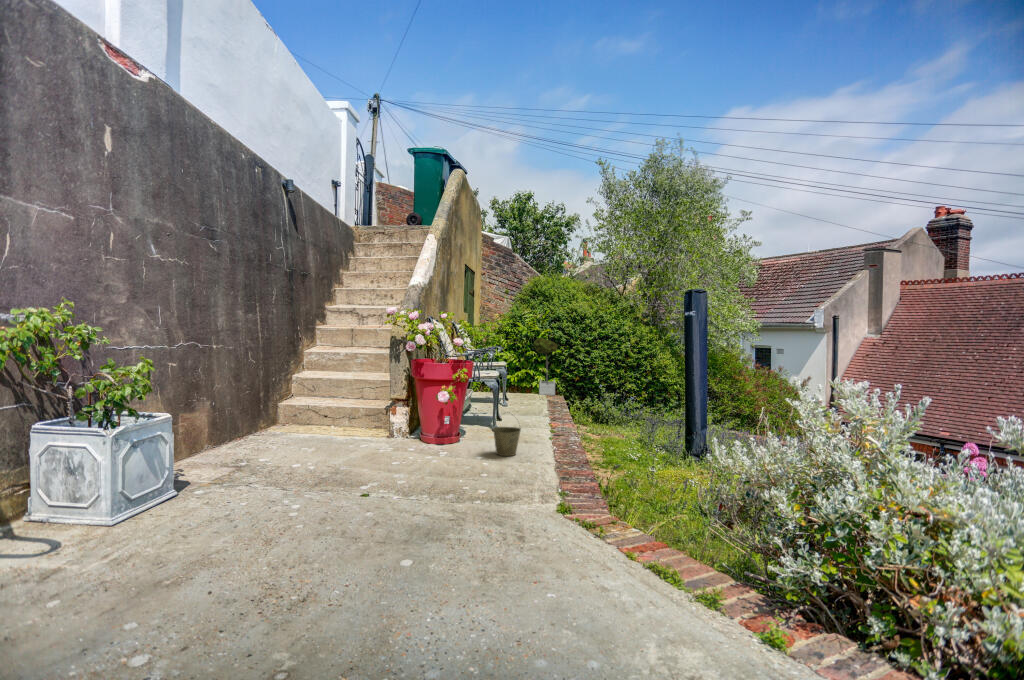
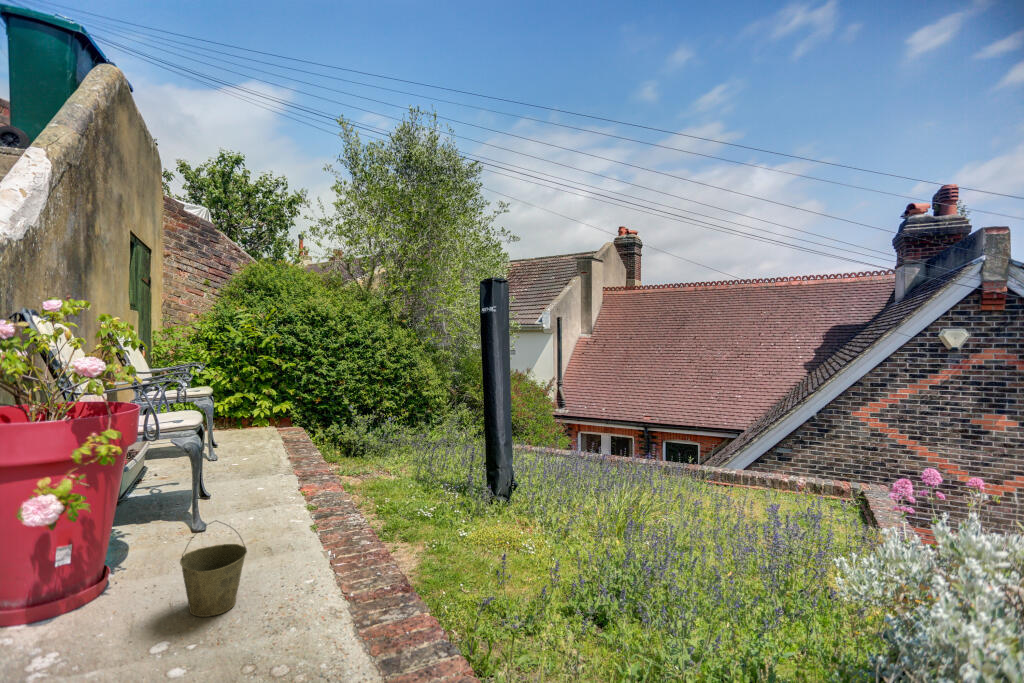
potted tree: present [534,338,558,395] -> none [253,346,291,428]

